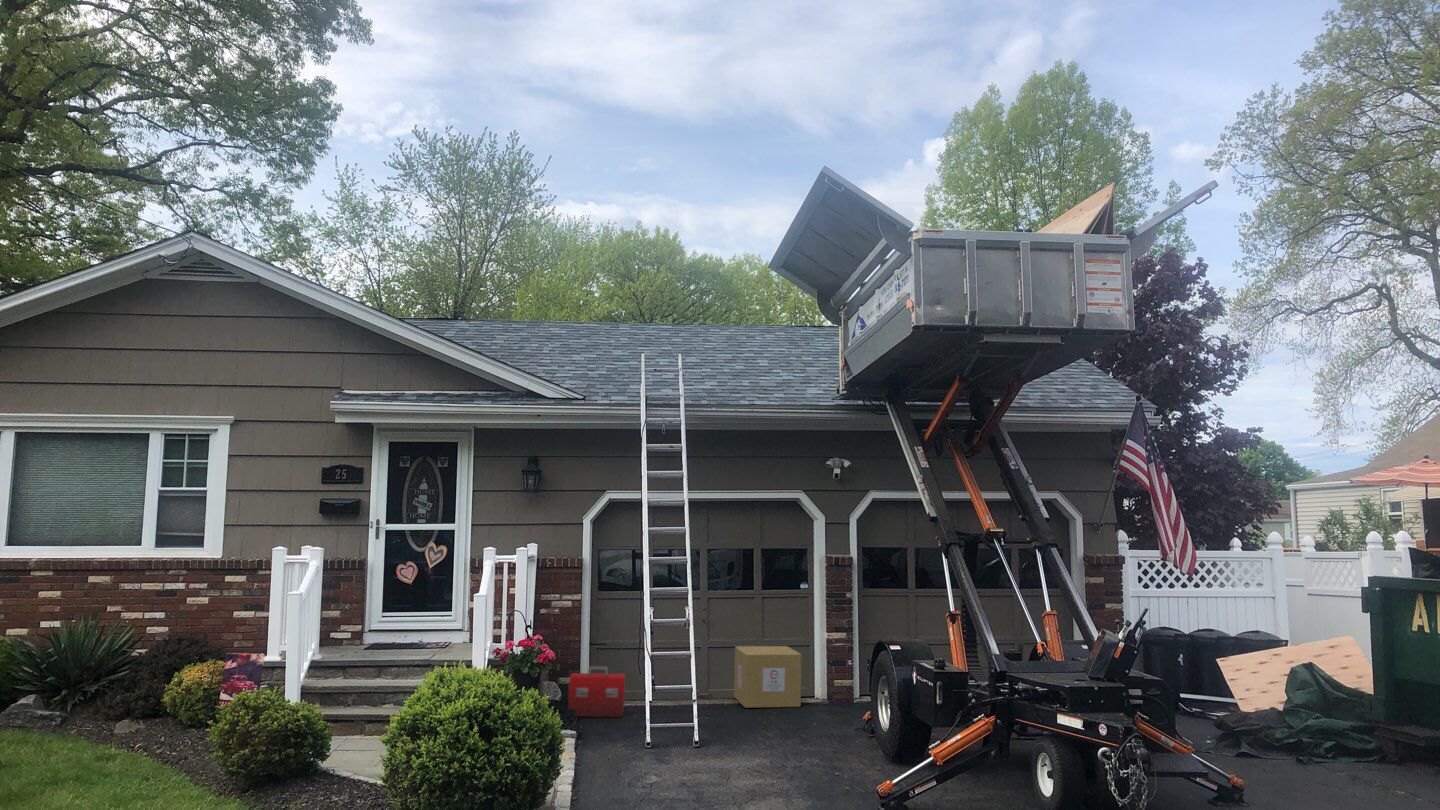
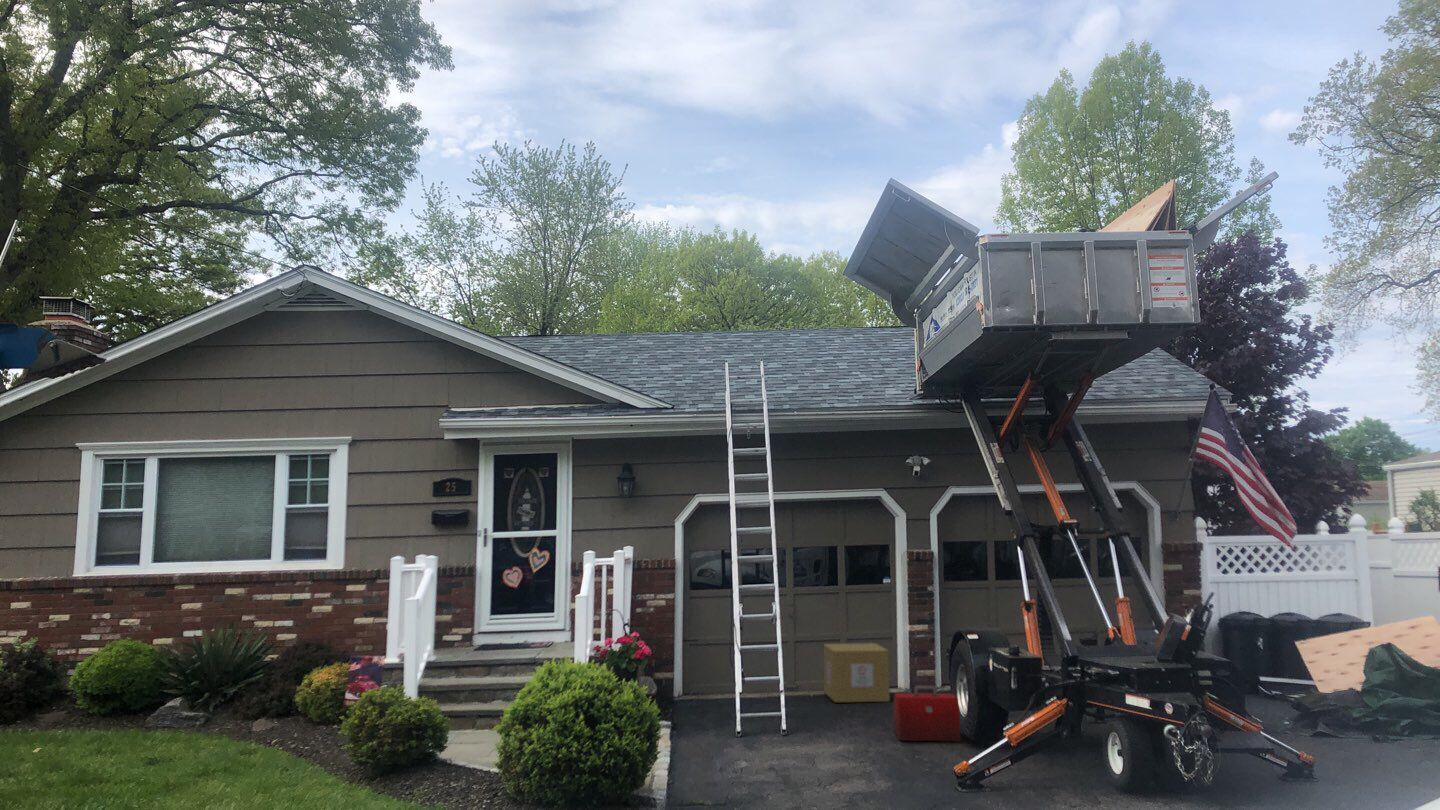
toolbox: present [568,667,625,717] -> present [893,686,960,741]

